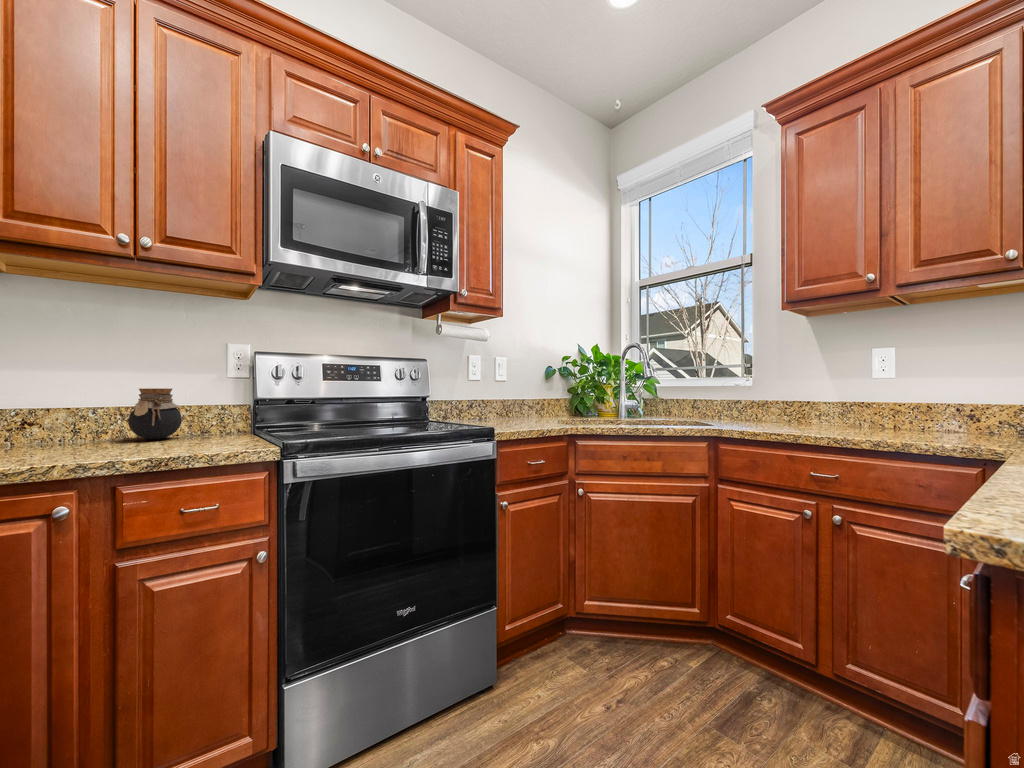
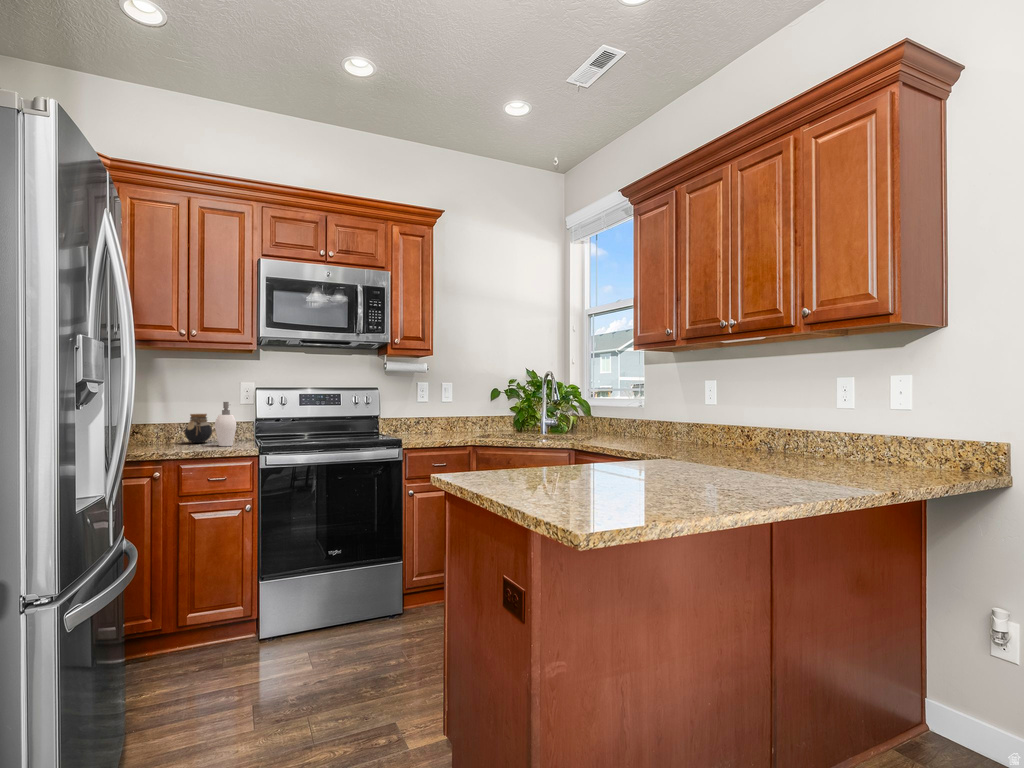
soap dispenser: none [191,365,236,444] -> present [215,402,236,446]

